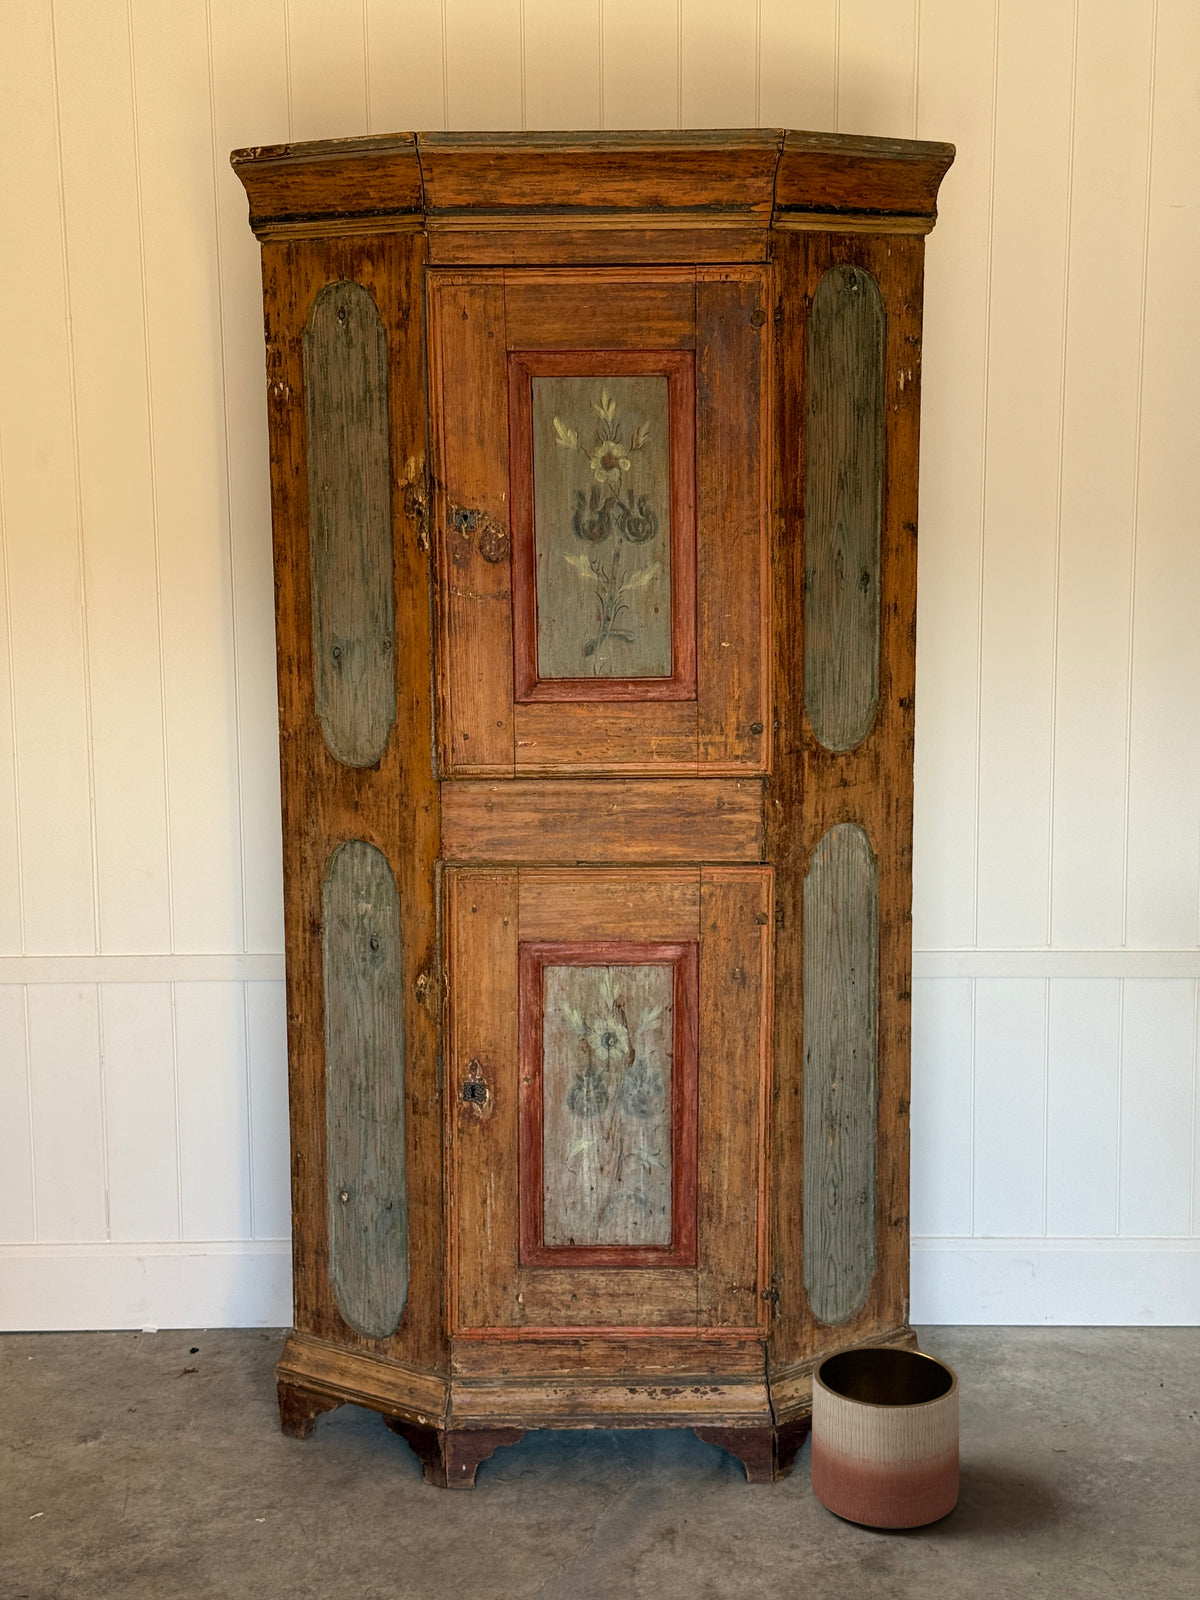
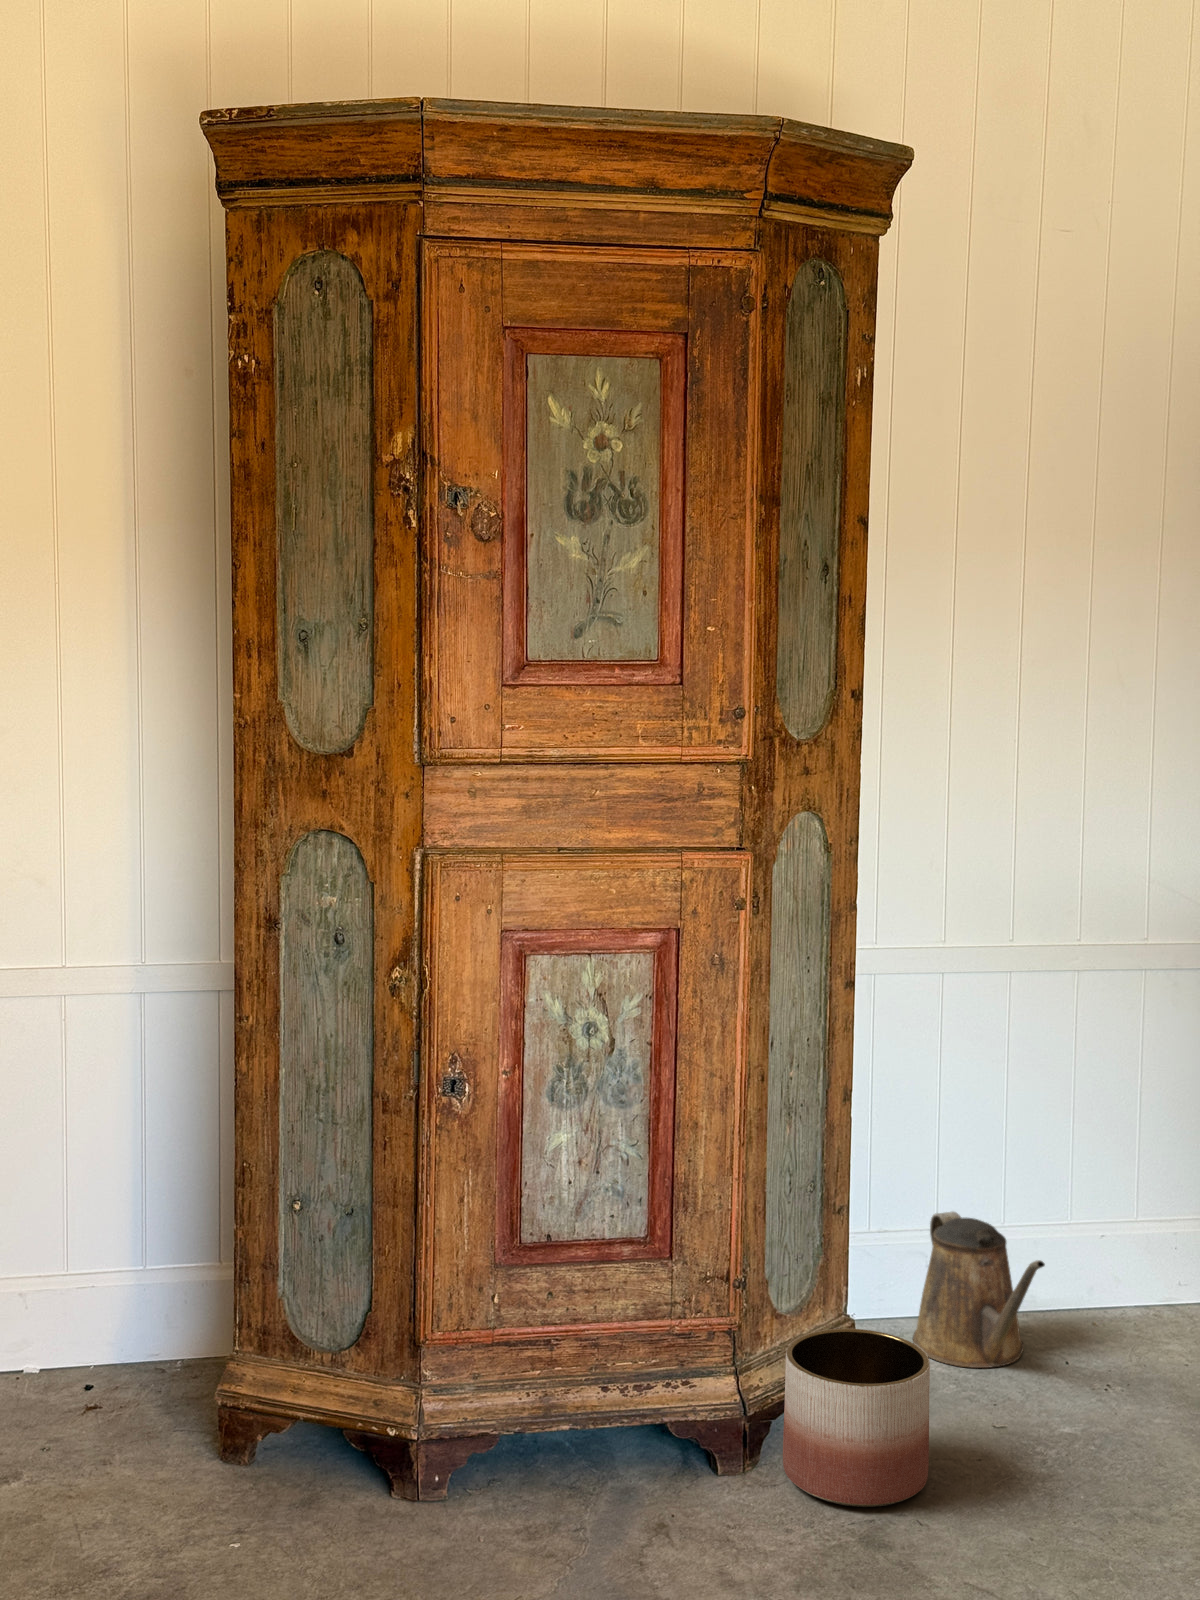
watering can: none [993,1226,1110,1390] -> present [913,1212,1045,1368]

